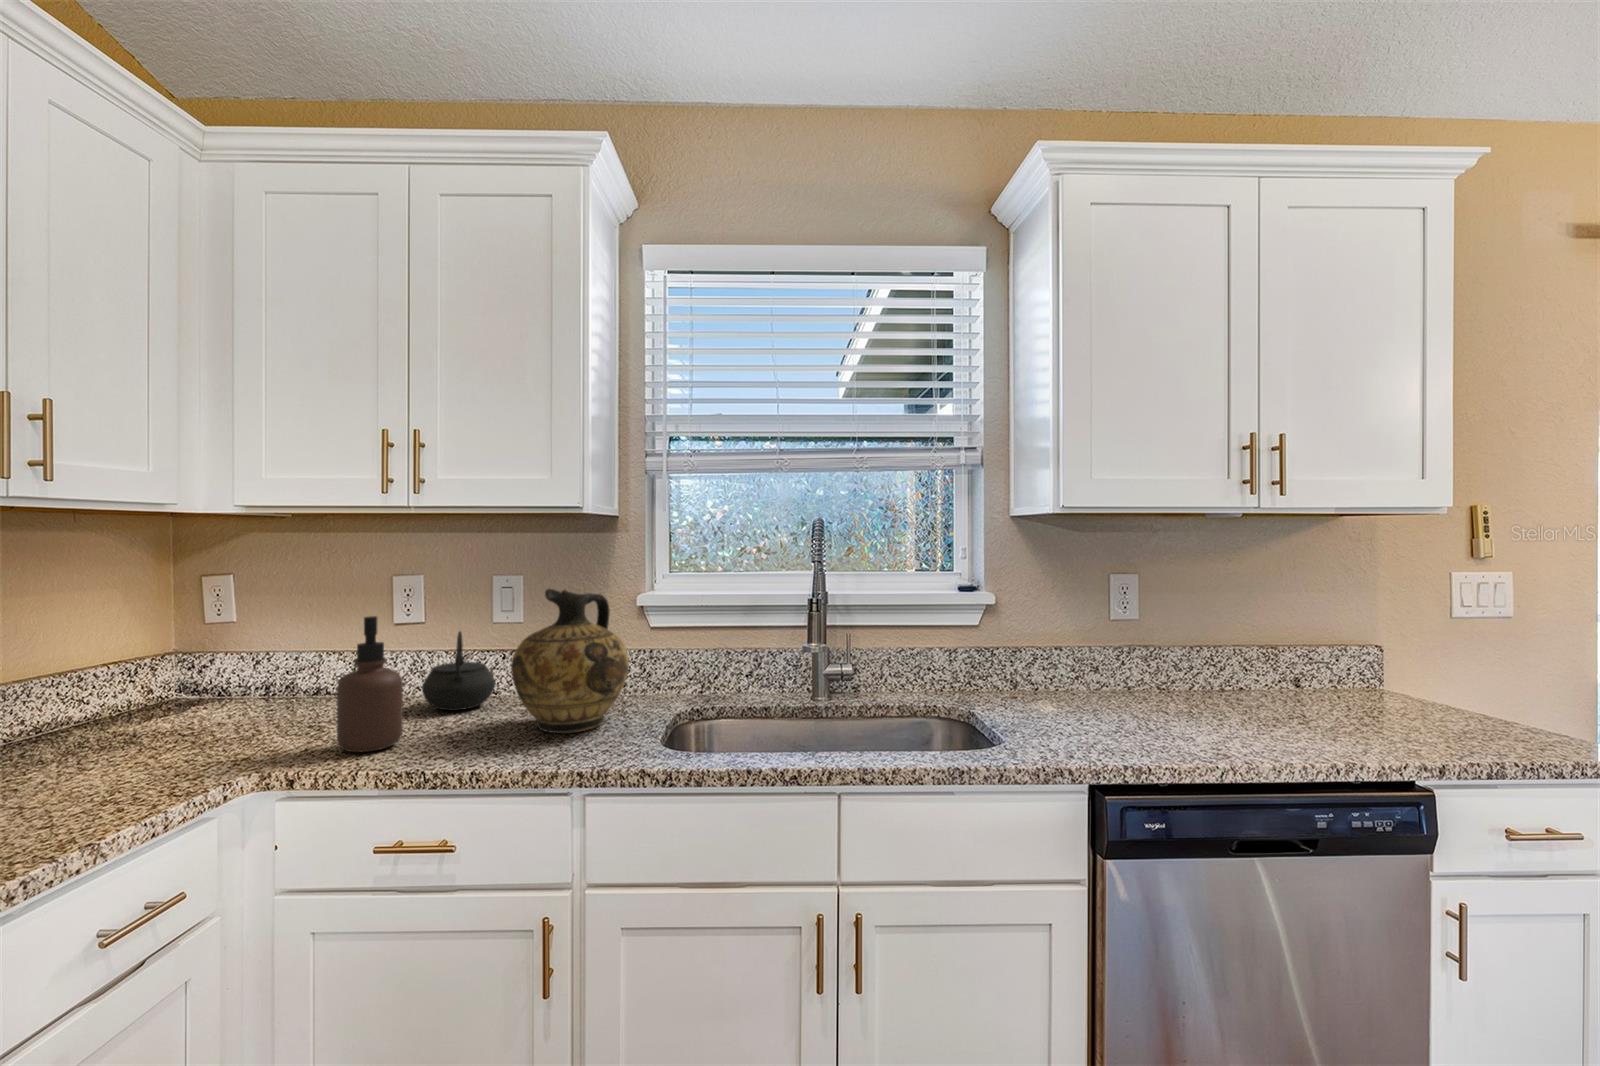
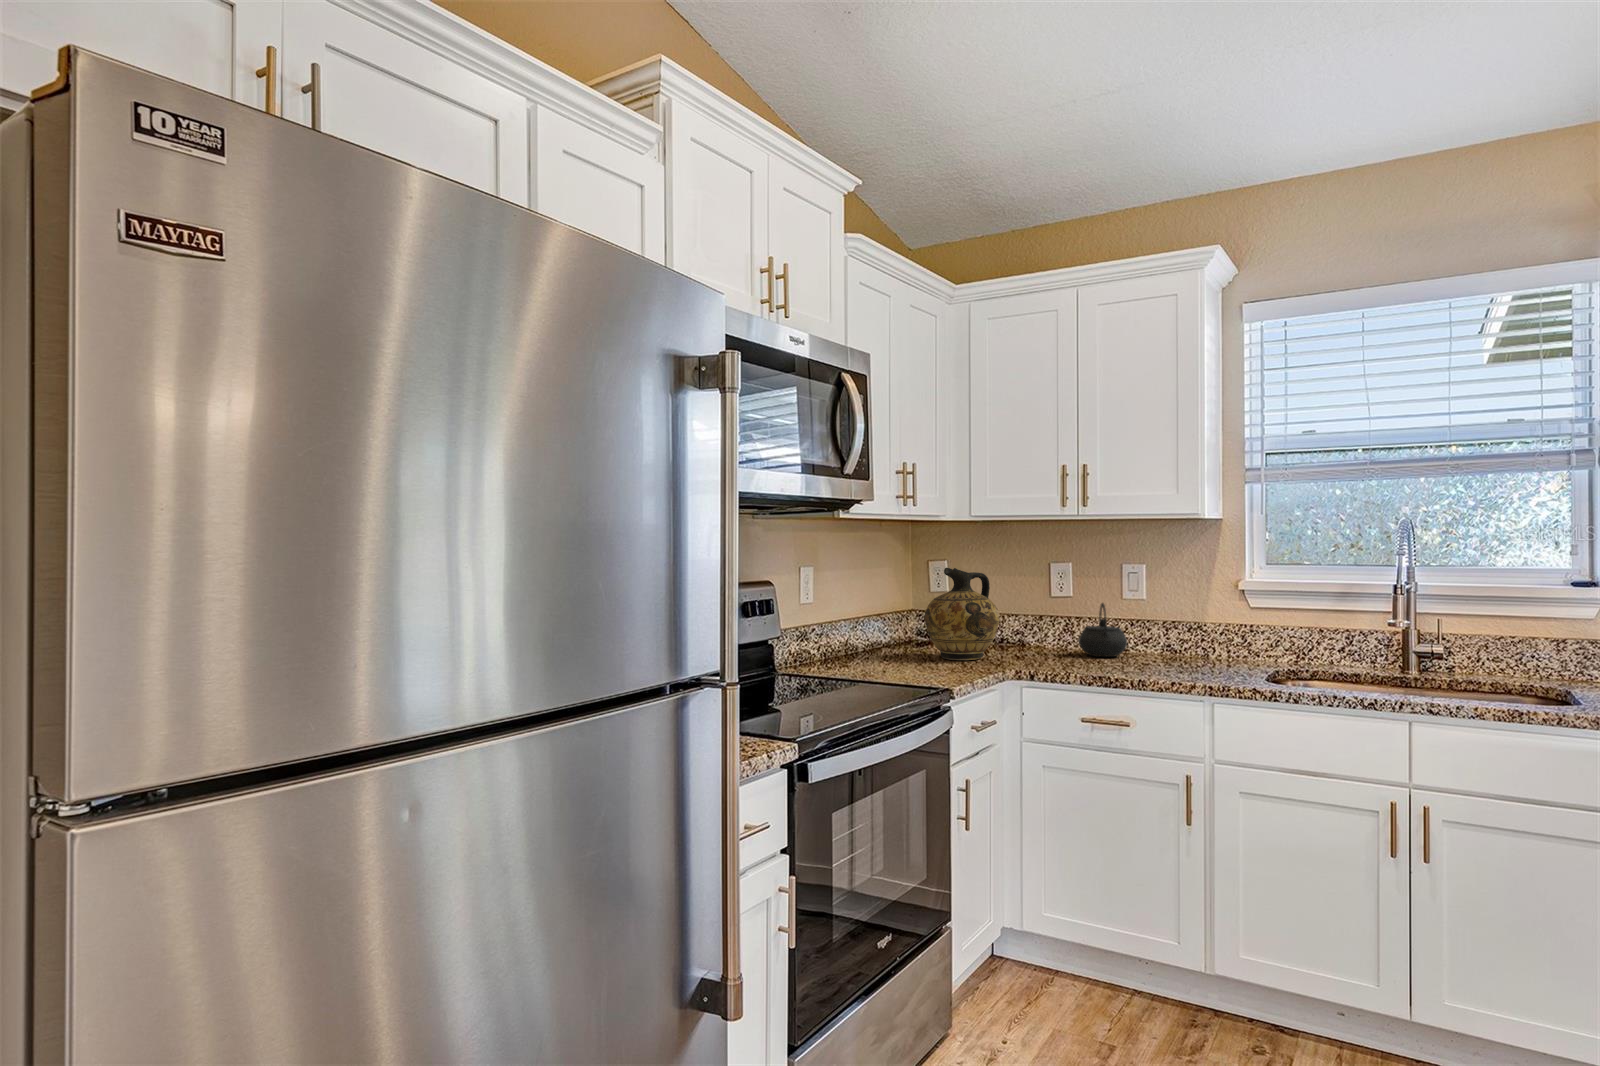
ceramic jug: present [511,589,629,733] -> present [925,568,999,660]
soap dispenser: present [337,616,403,752] -> none [1047,585,1083,667]

